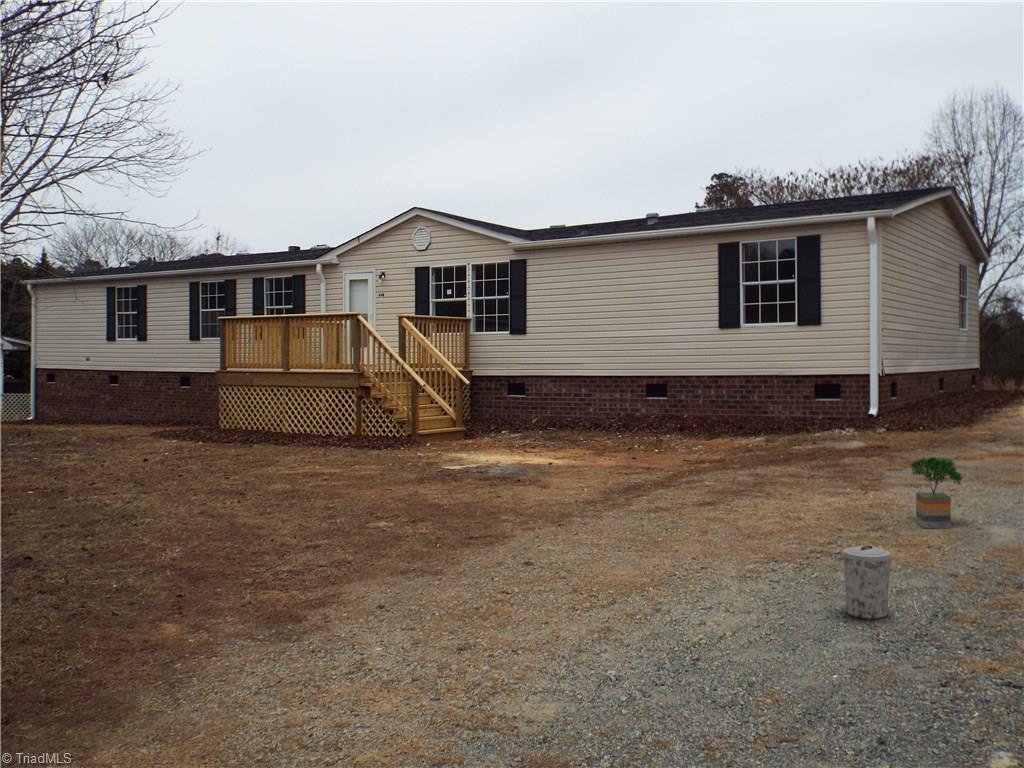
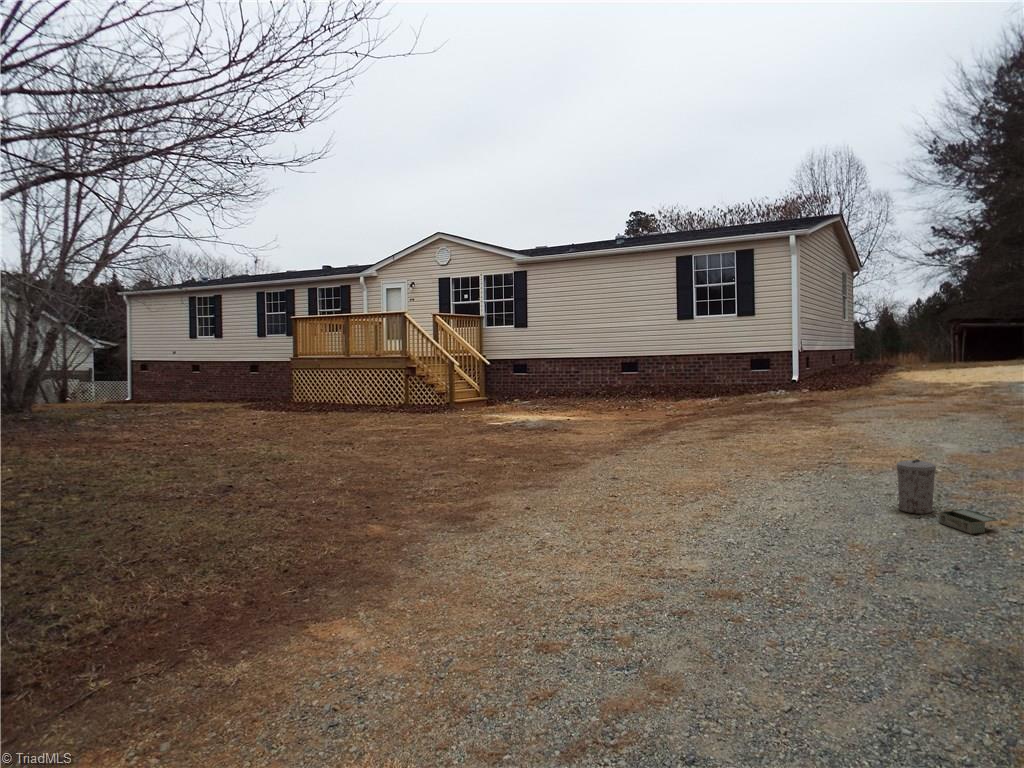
potted tree: present [910,457,962,528] -> none [890,400,934,453]
toolbox: none [881,615,947,651] -> present [939,509,998,534]

